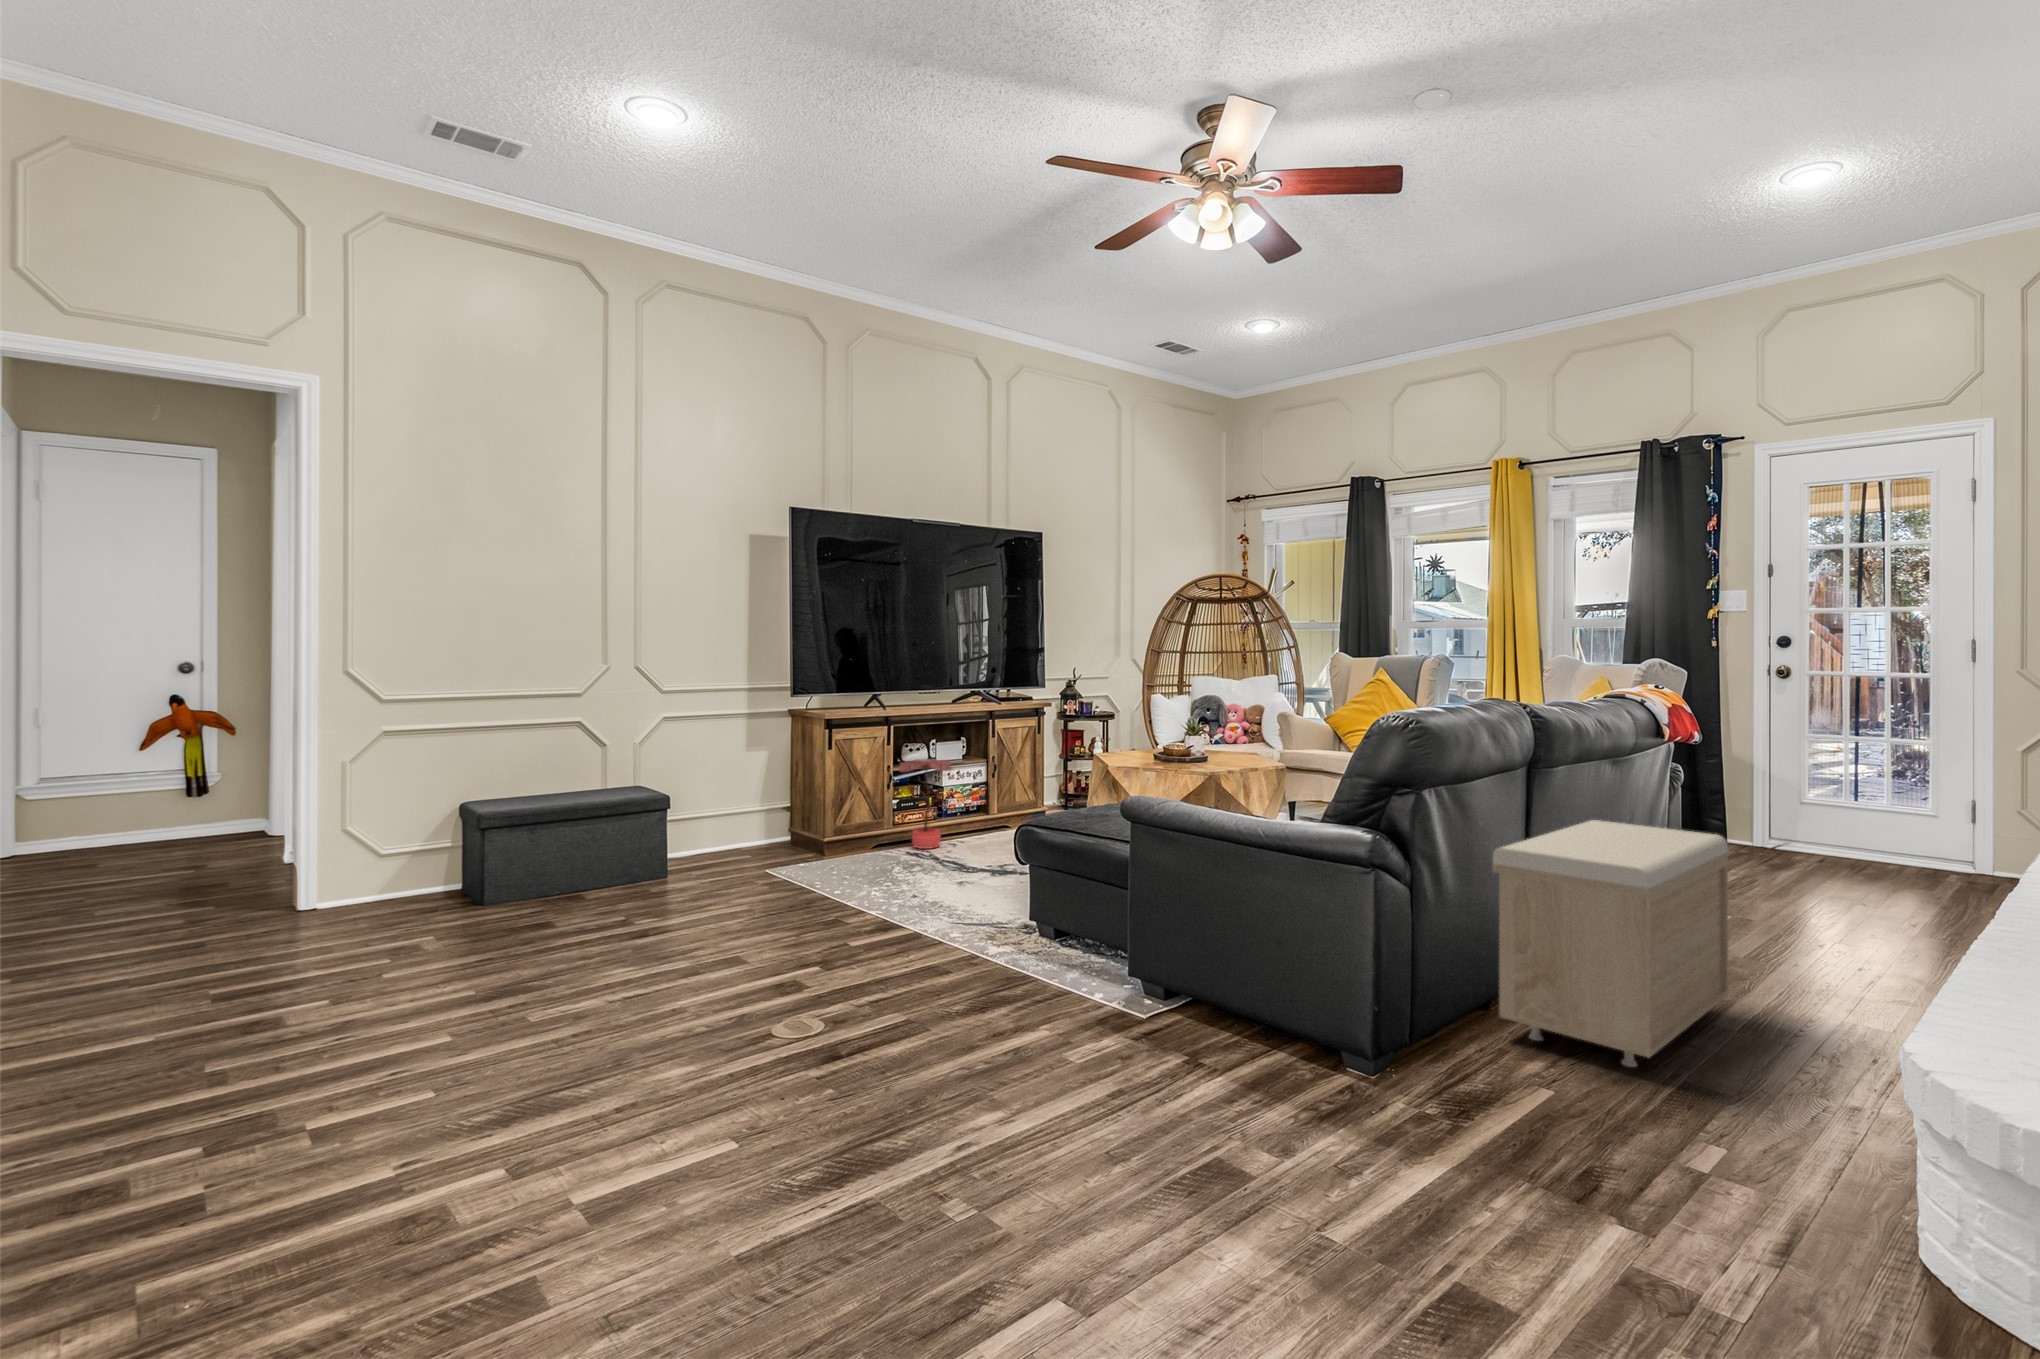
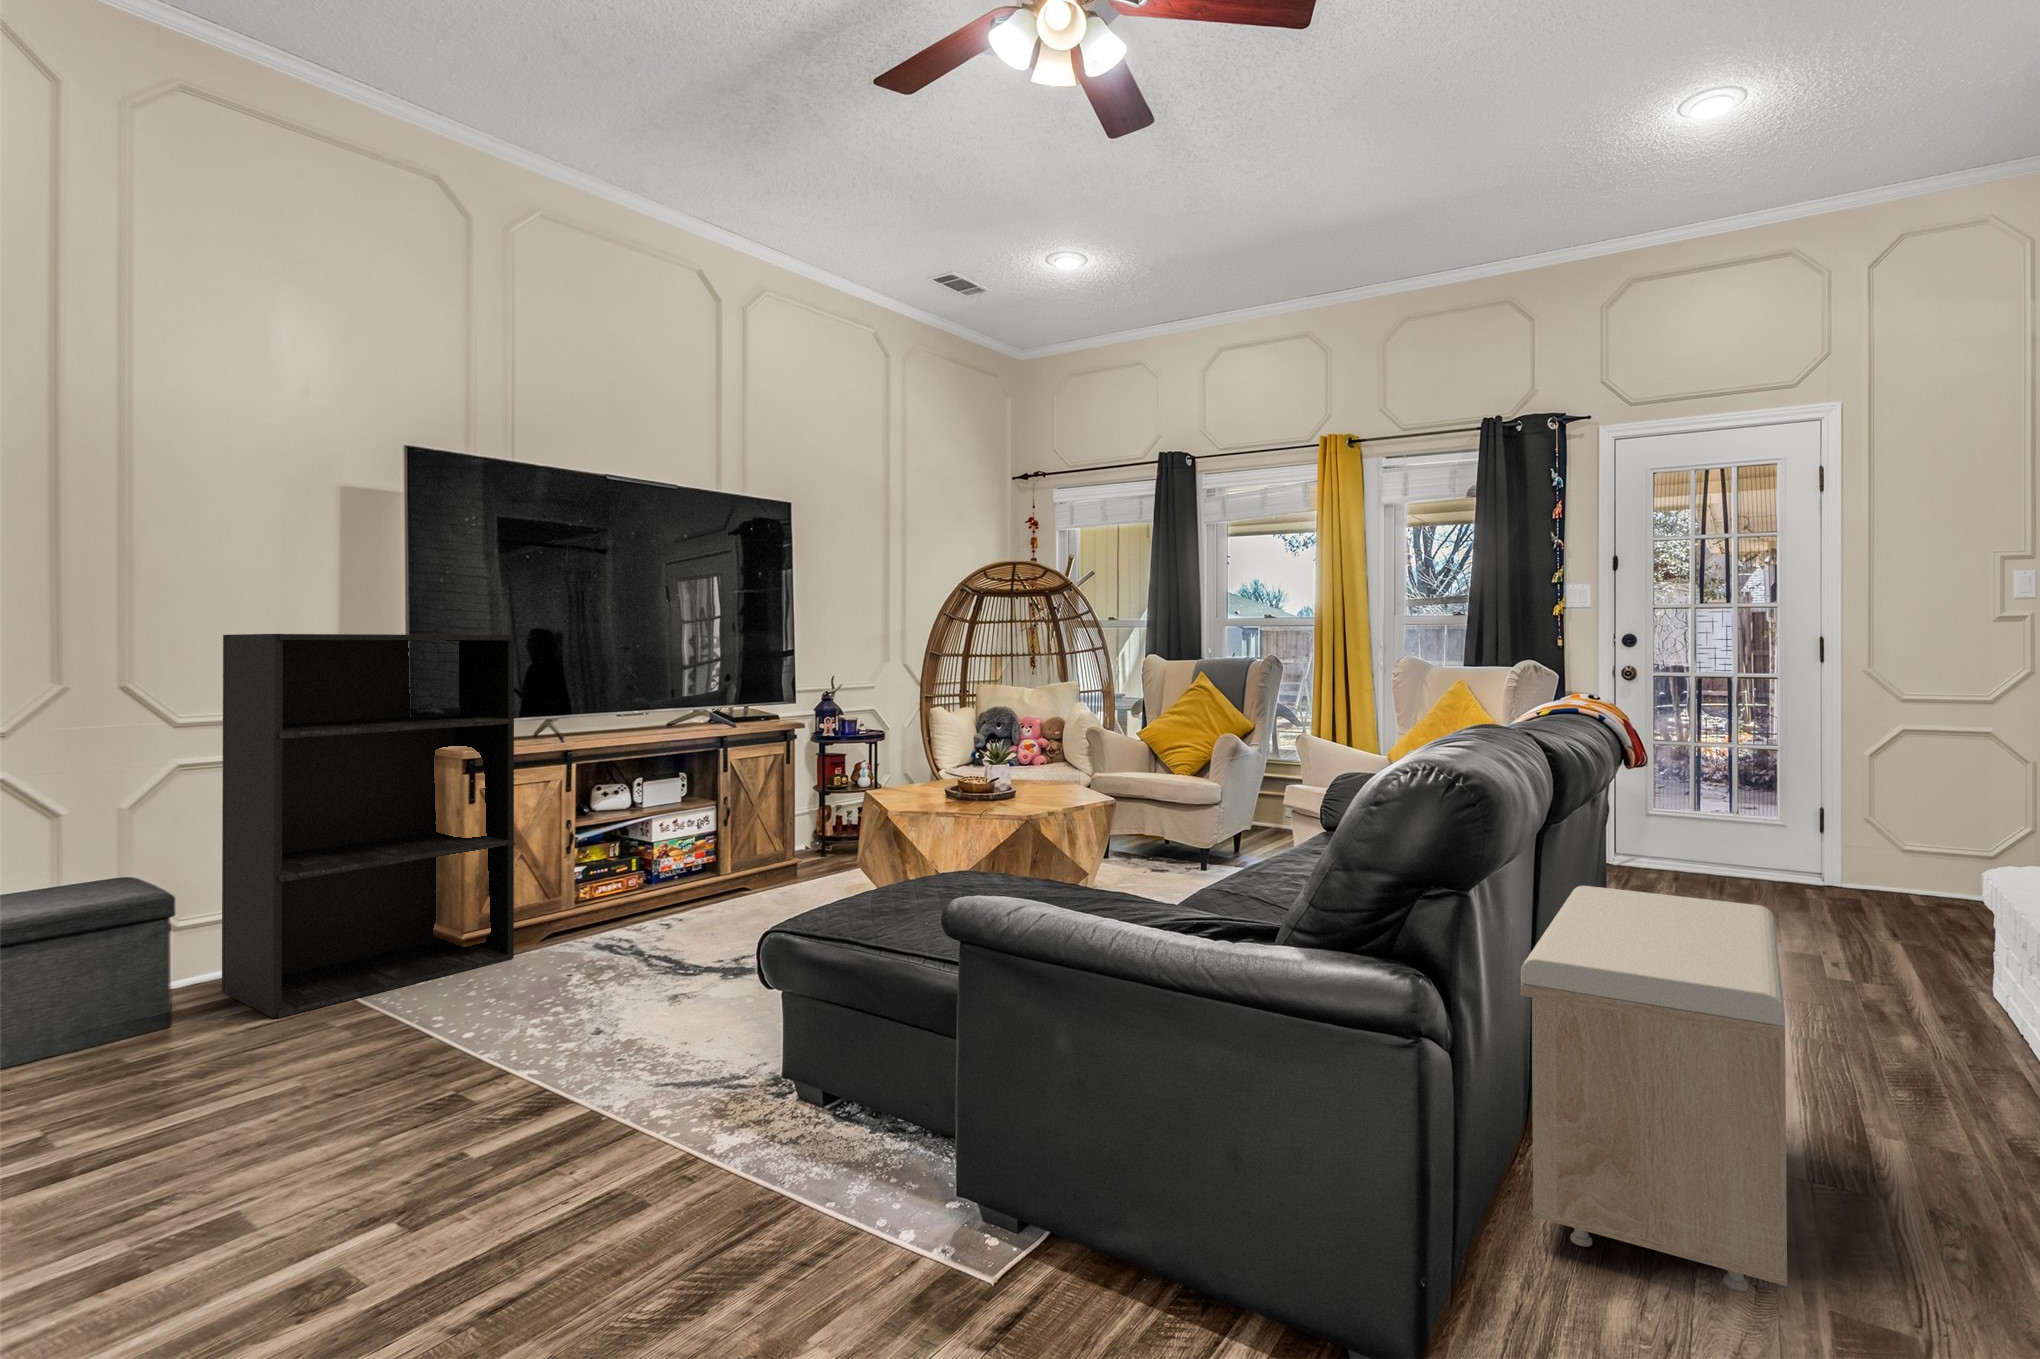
bookshelf: none [687,633,857,878] -> present [222,634,514,1018]
potted plant: present [899,759,952,849] -> none [581,808,665,935]

